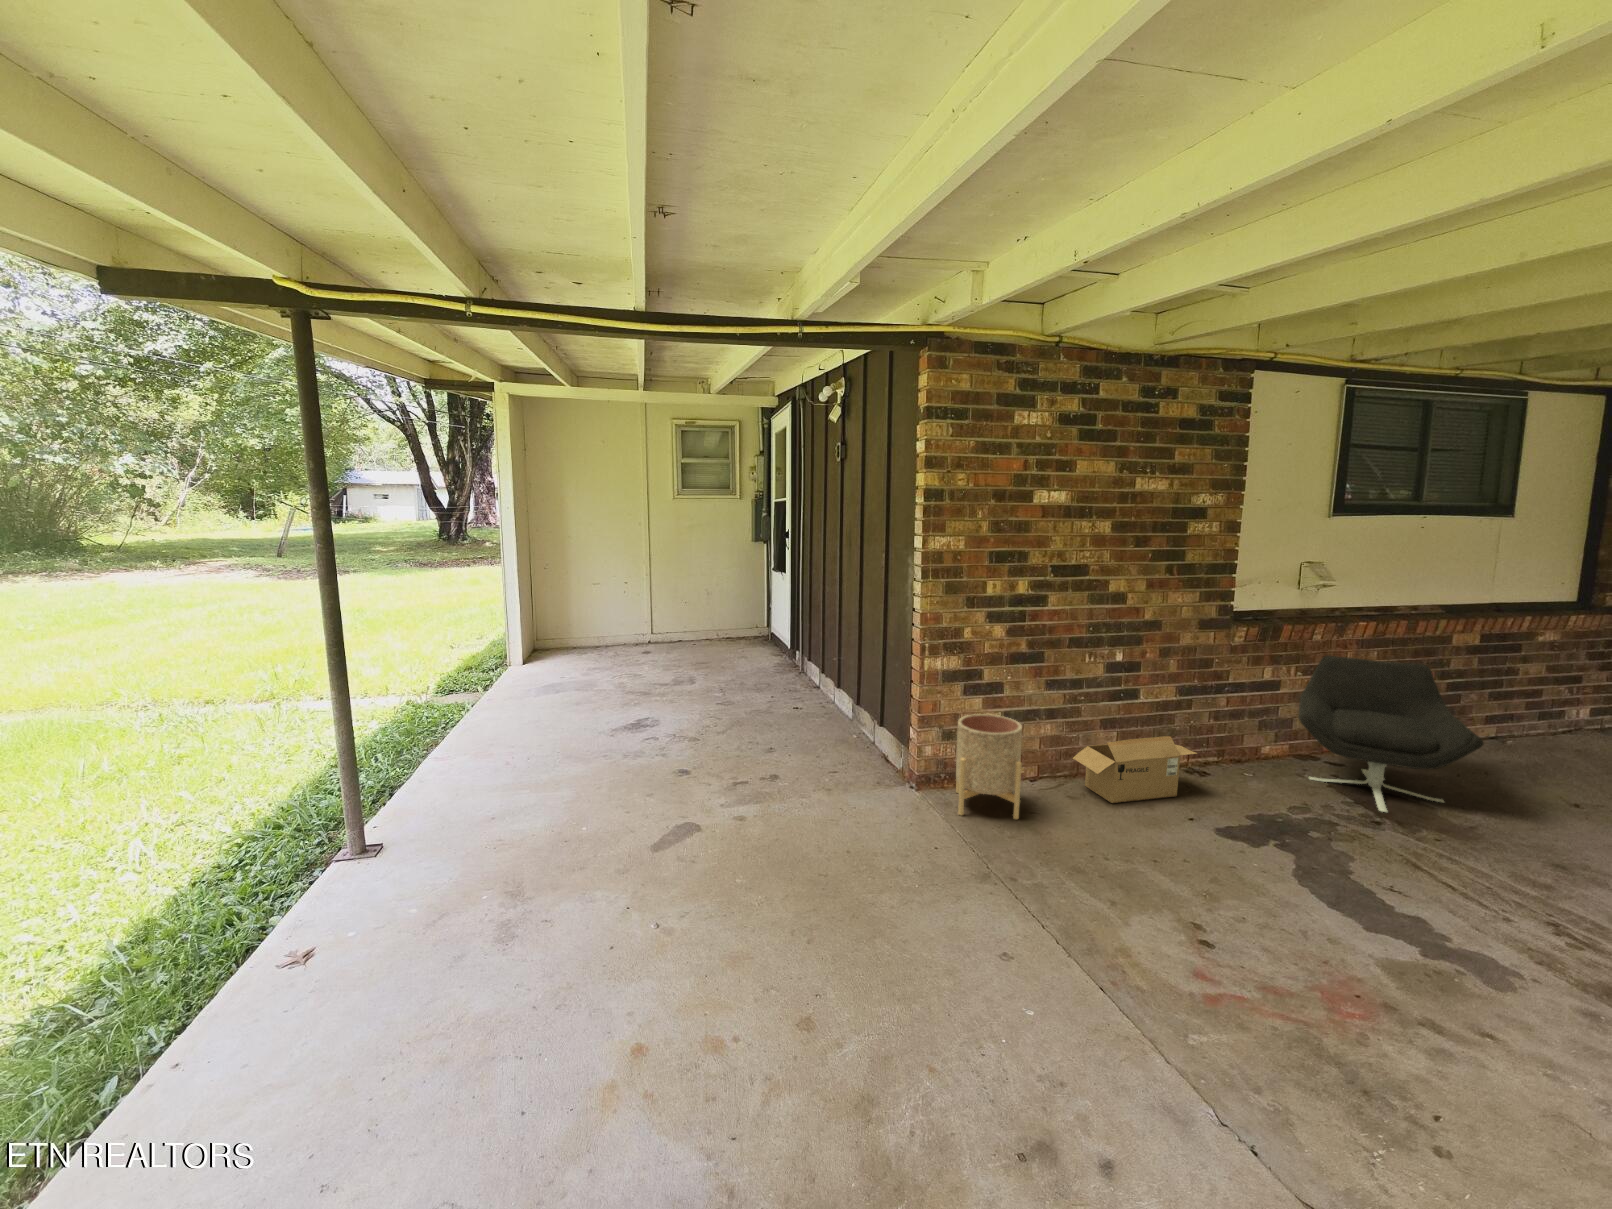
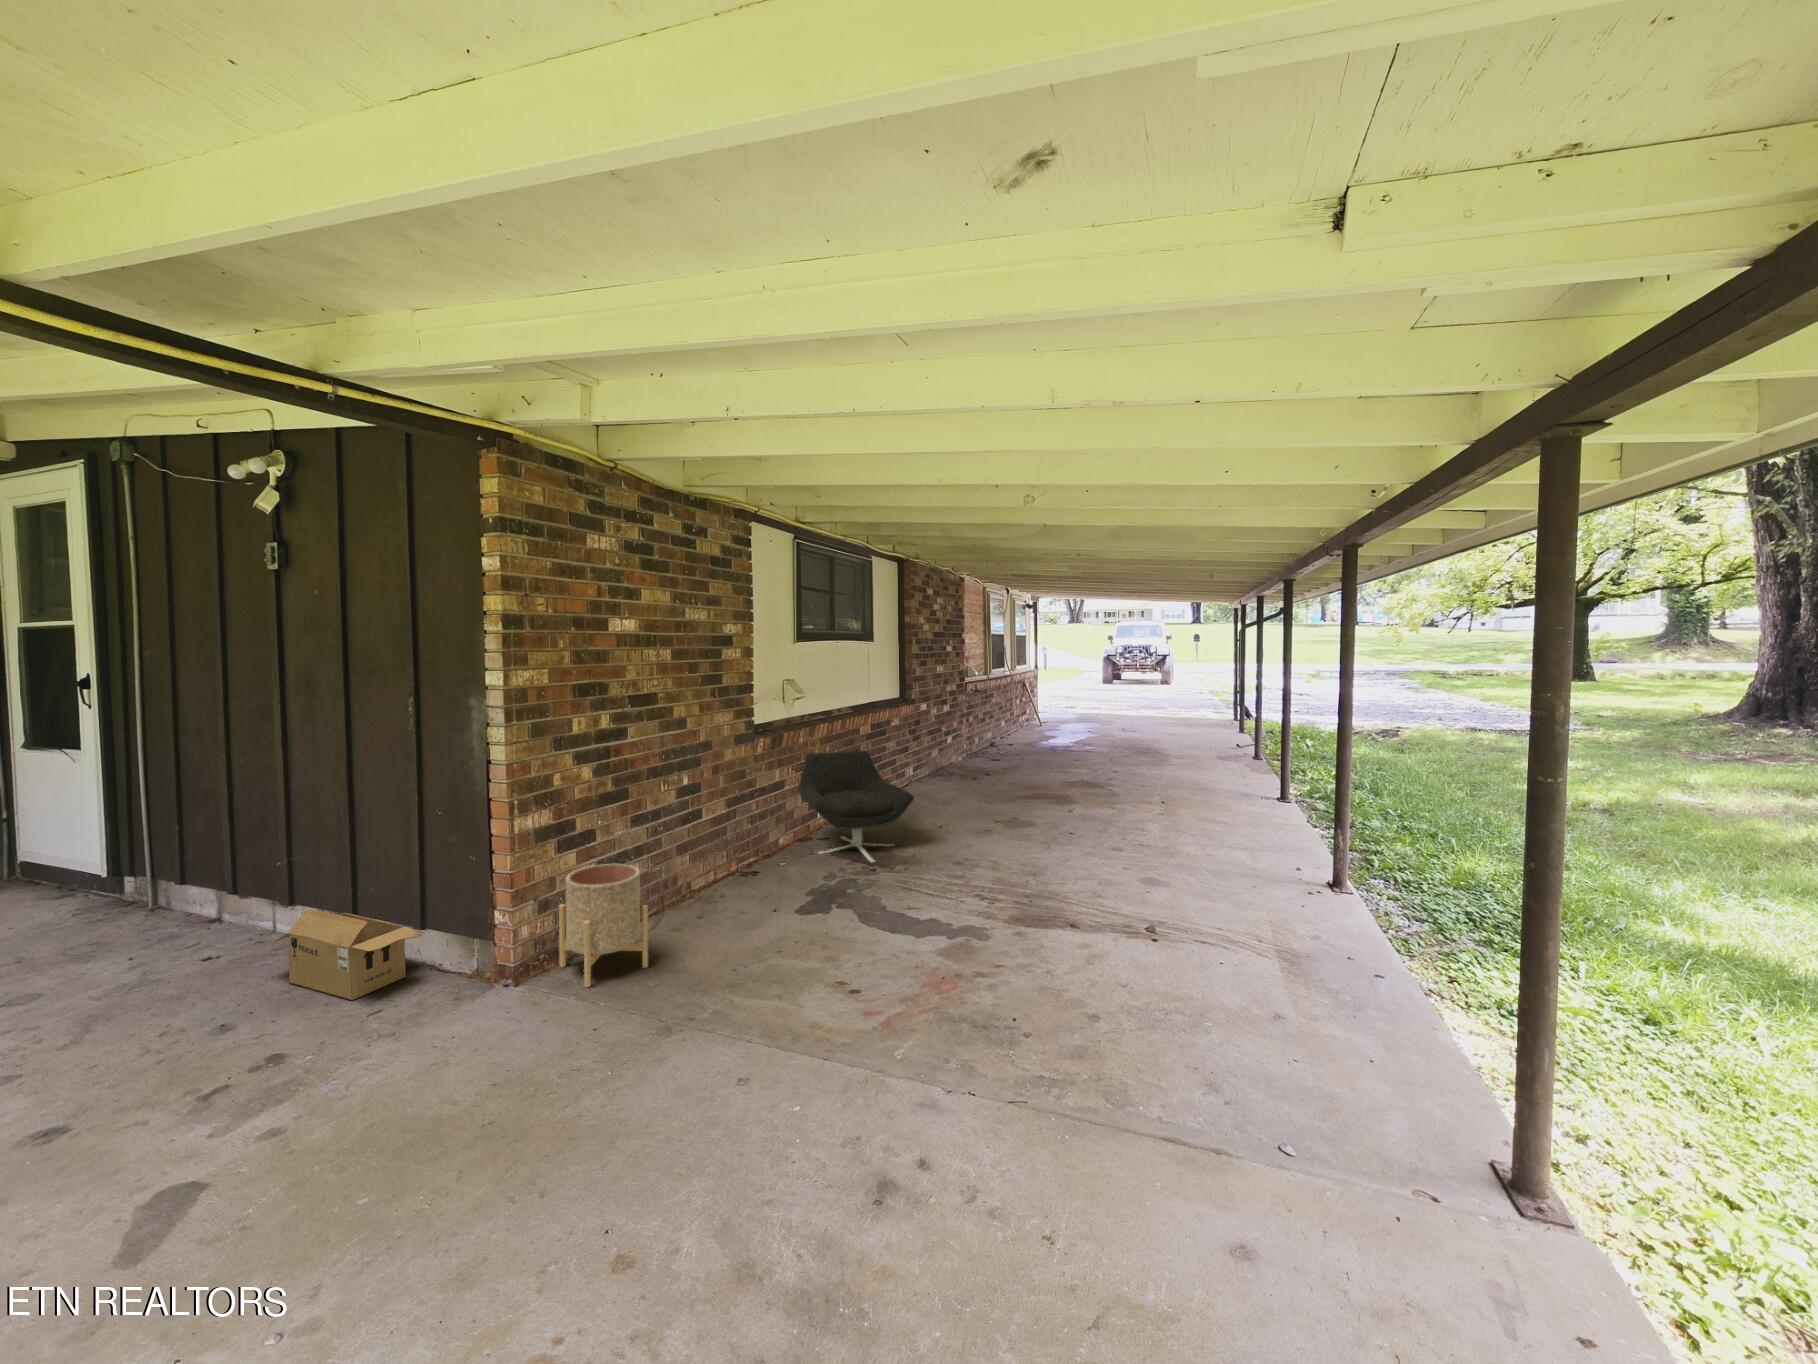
cardboard box: present [1073,736,1198,803] -> present [275,909,425,1000]

